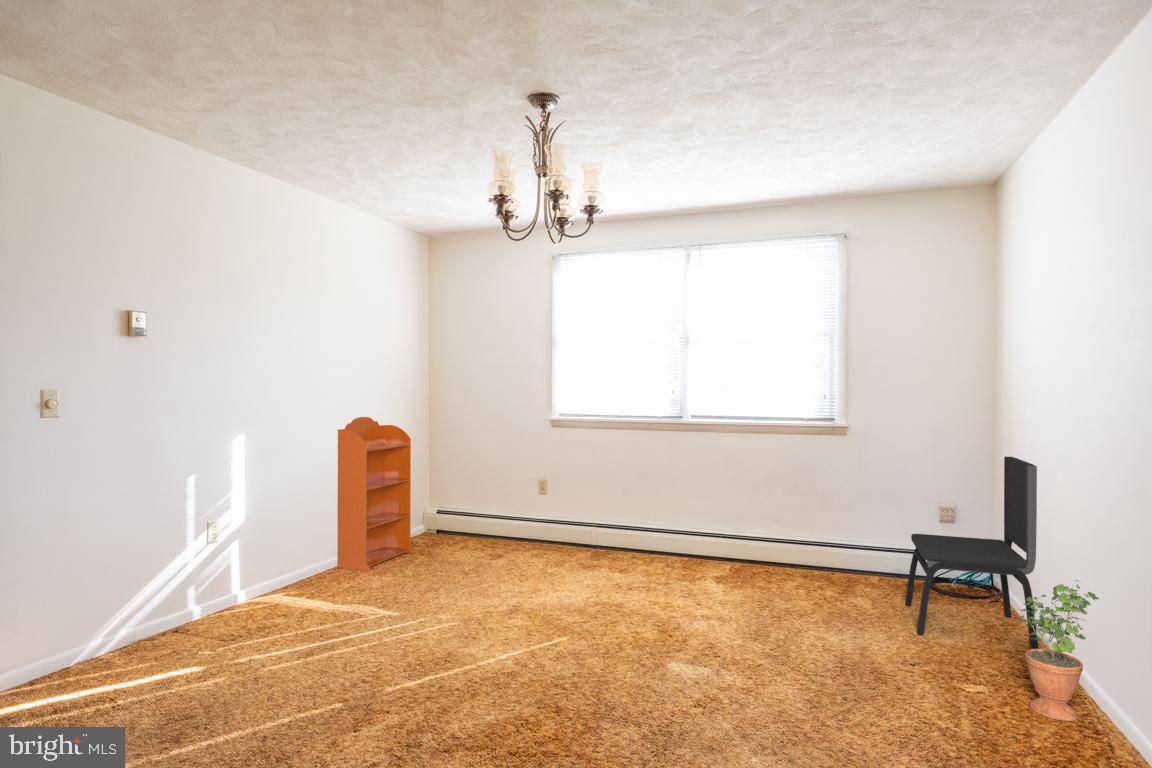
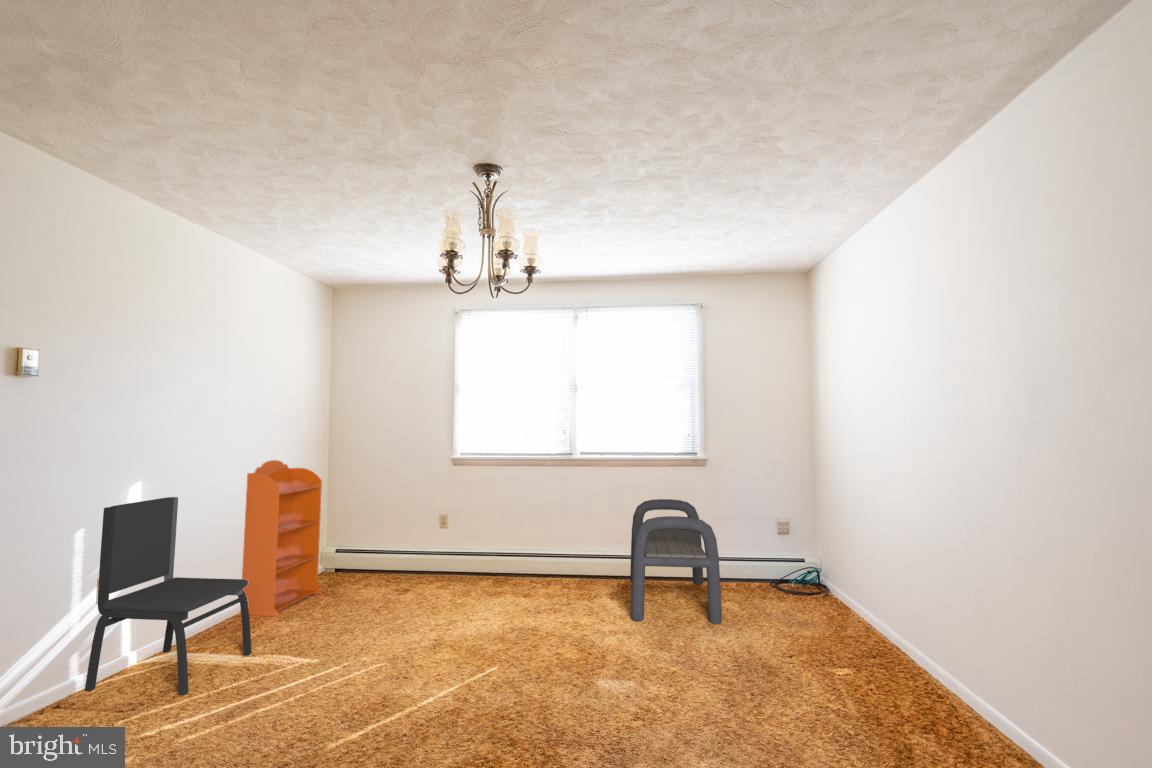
dining chair: present [905,457,1038,649] -> present [85,497,251,695]
bench: none [730,471,841,620] -> present [630,499,722,624]
potted plant: present [1018,580,1099,721] -> none [871,576,928,691]

